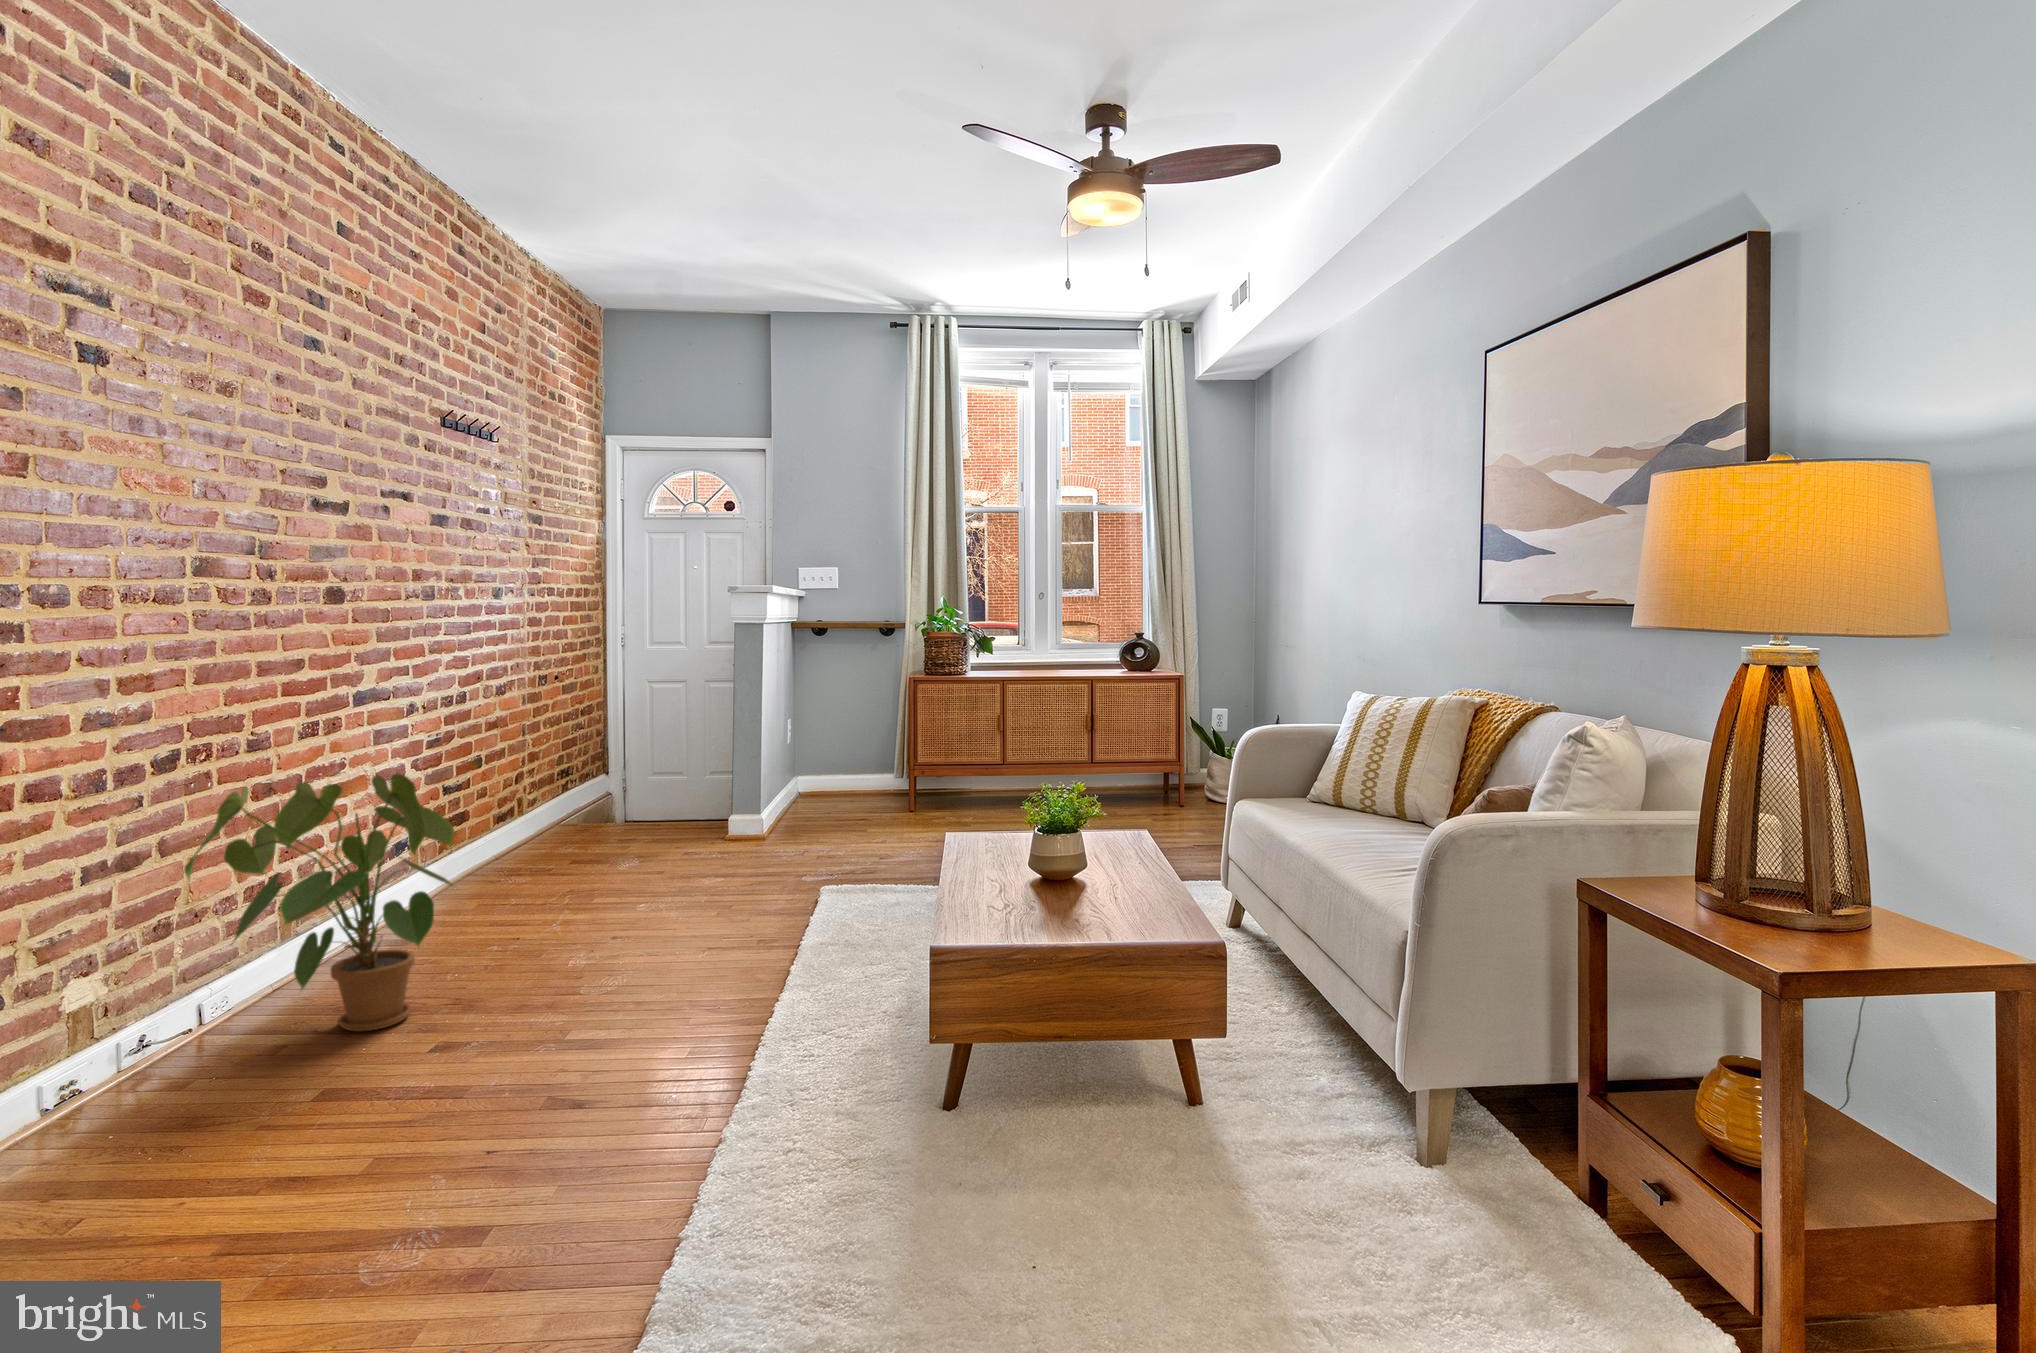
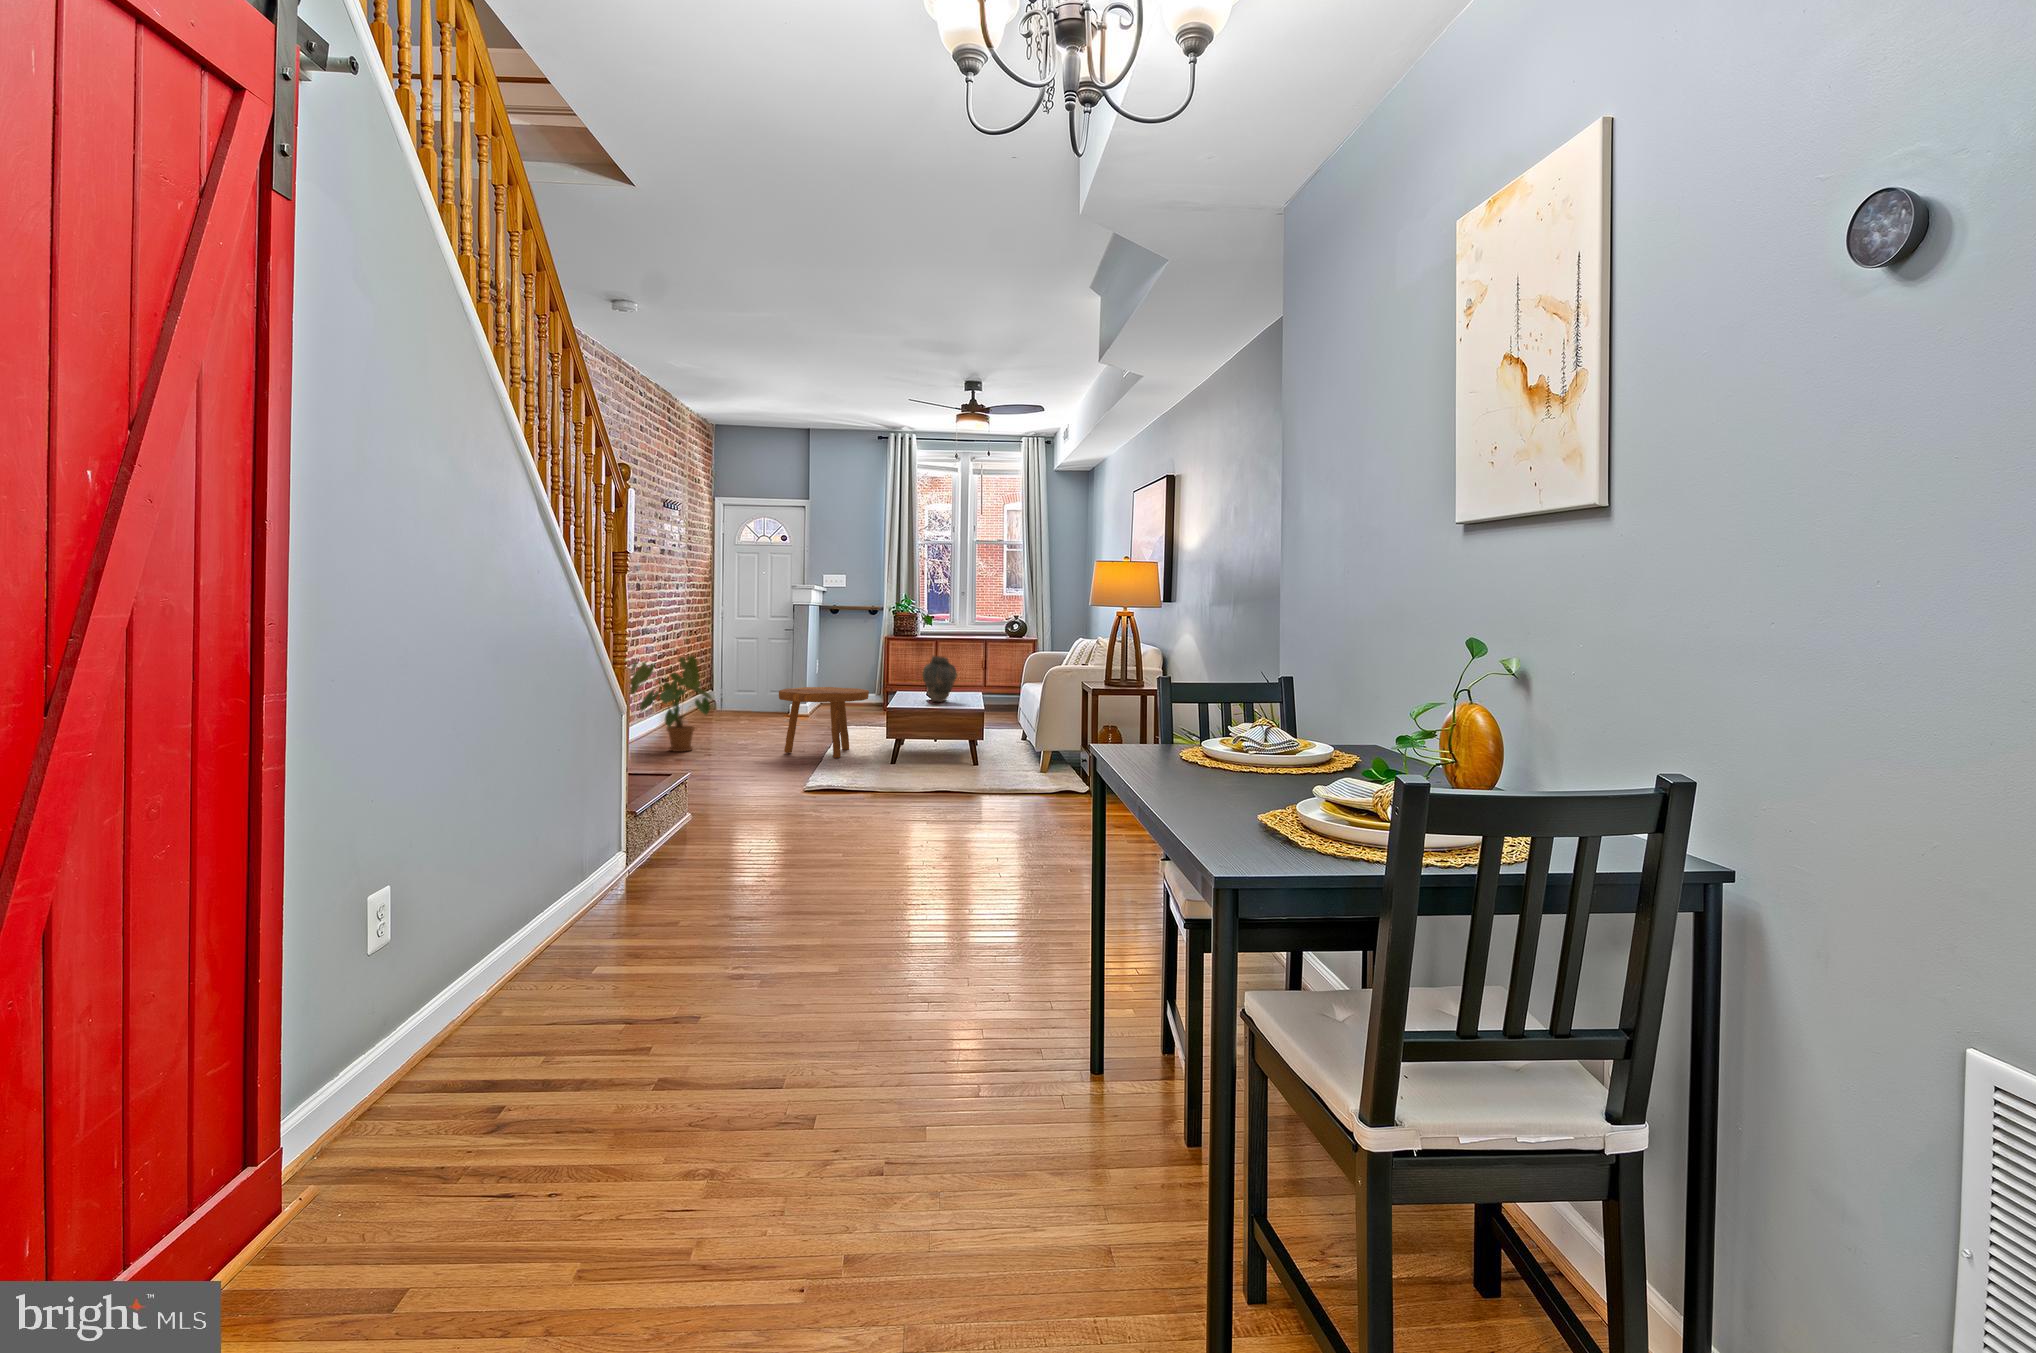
vase: none [1013,780,1113,920] -> present [923,656,957,702]
footstool: none [611,841,863,1076] -> present [779,687,869,758]

